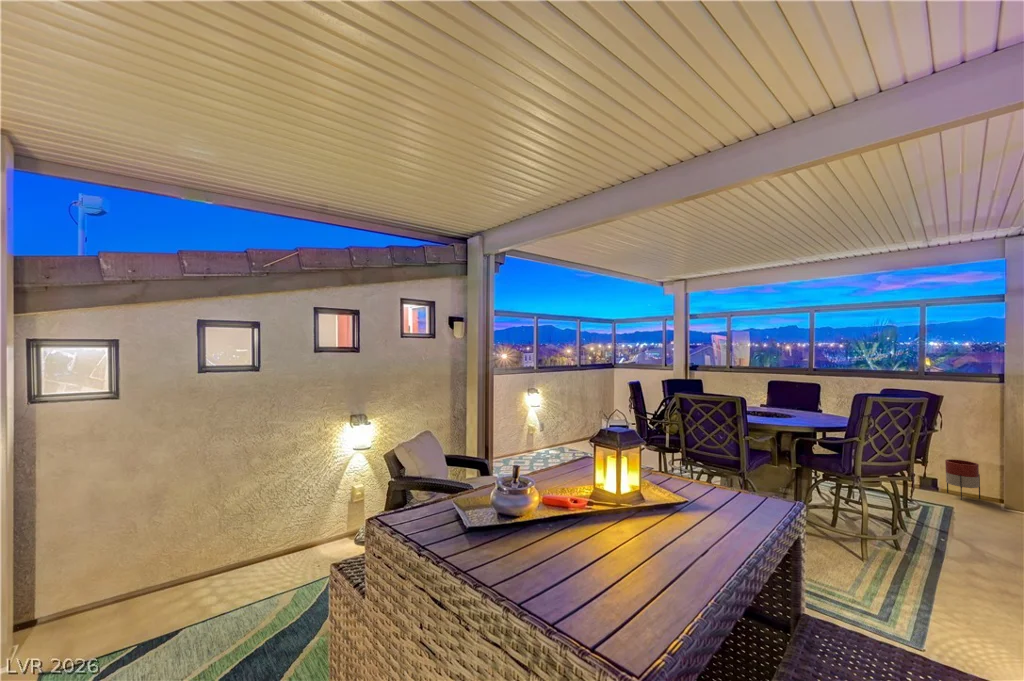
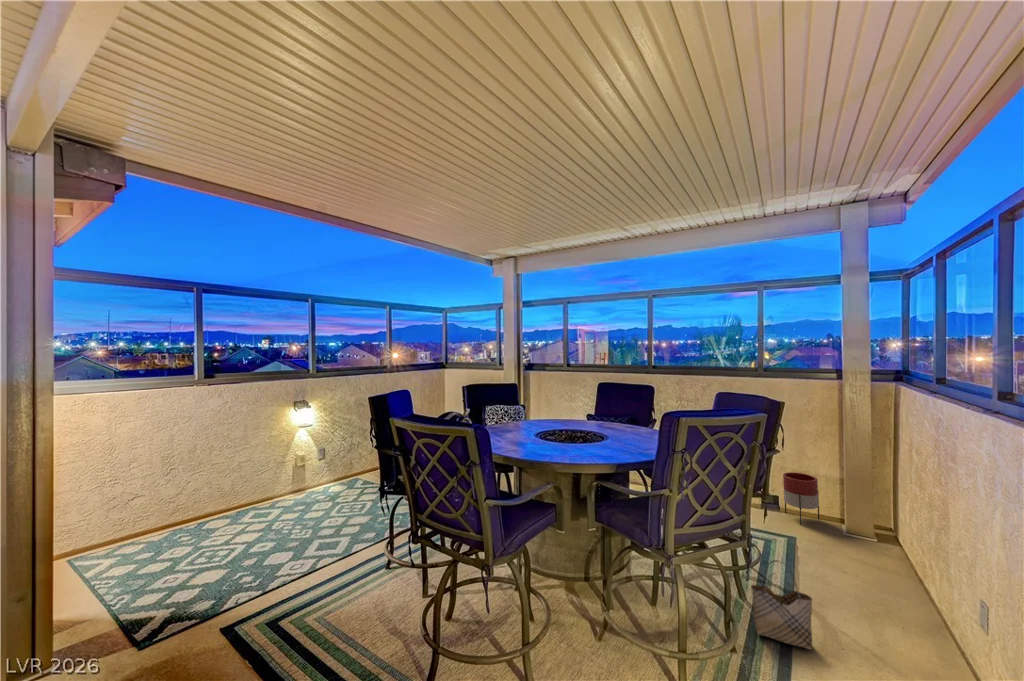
woven basket: none [914,498,961,551] -> present [751,560,812,649]

